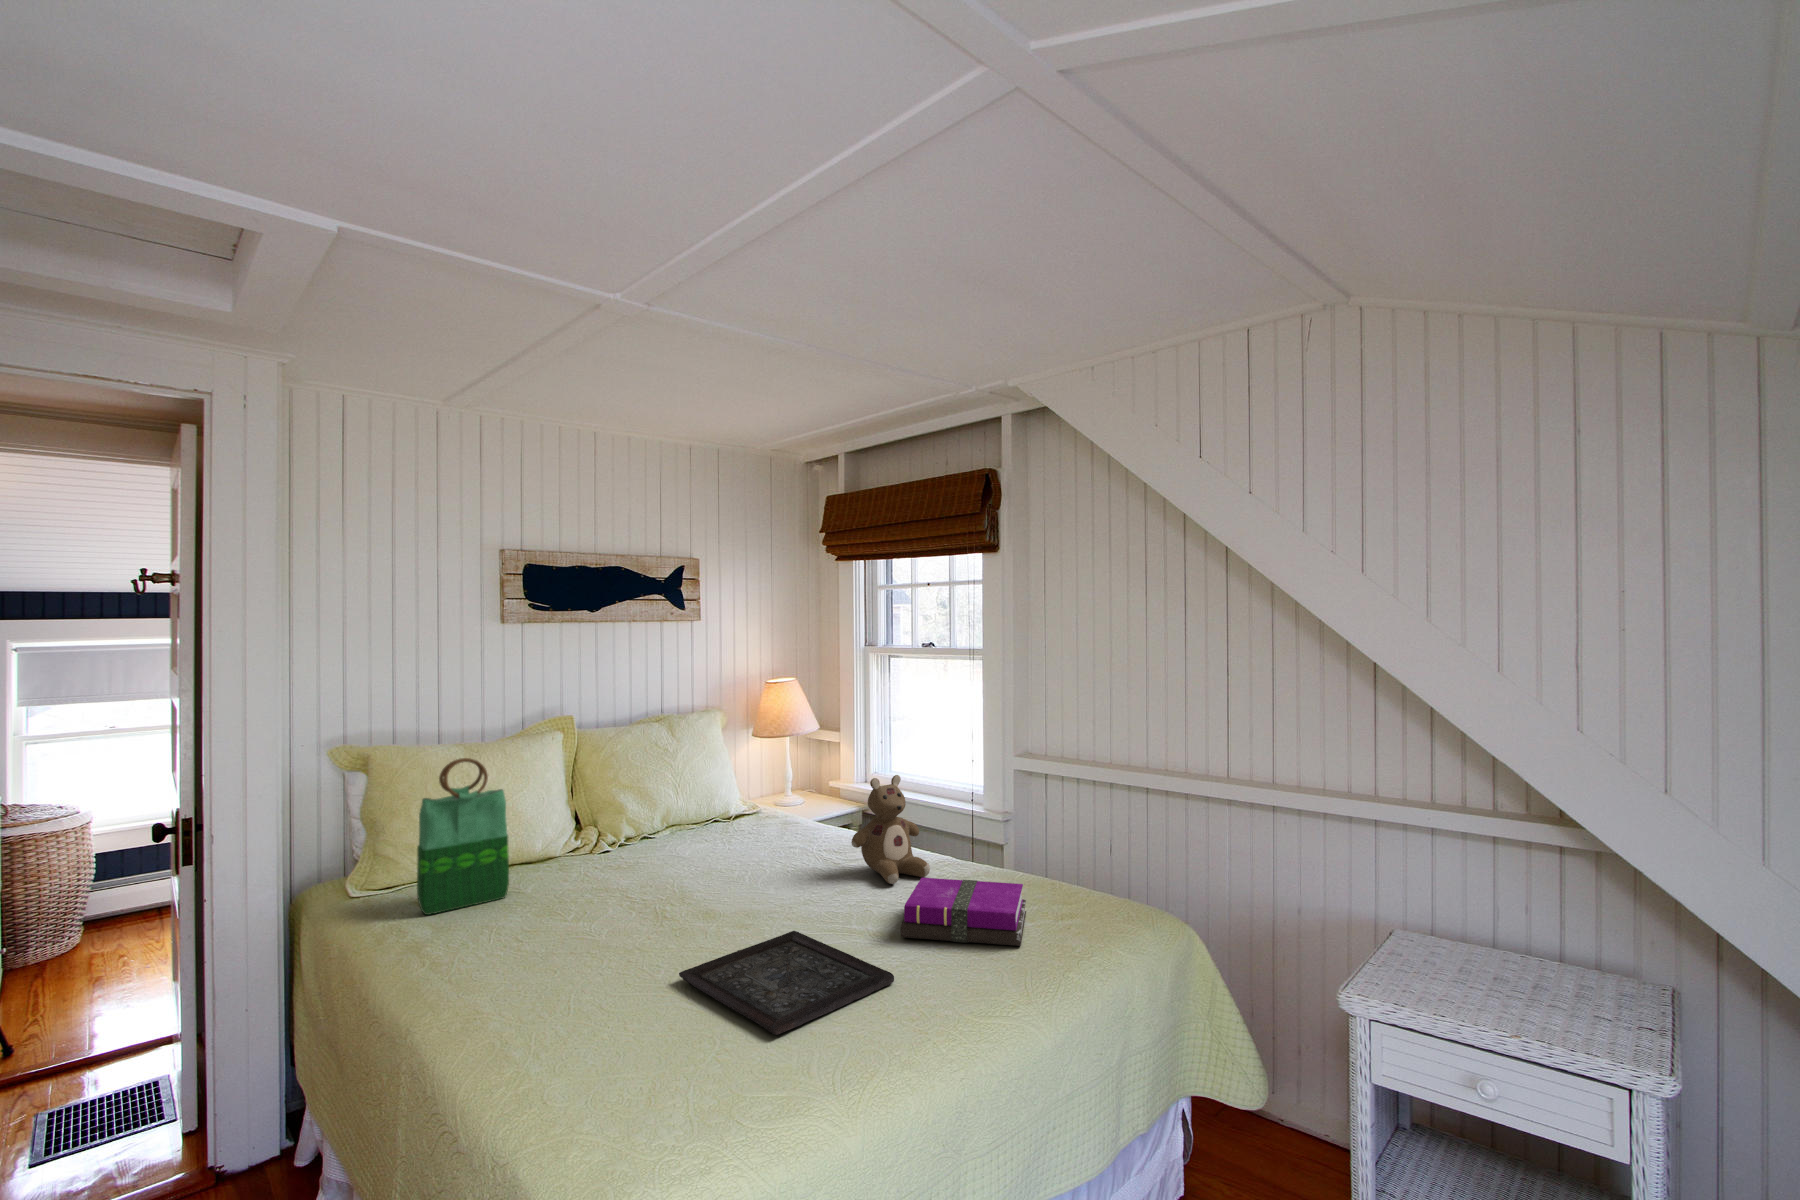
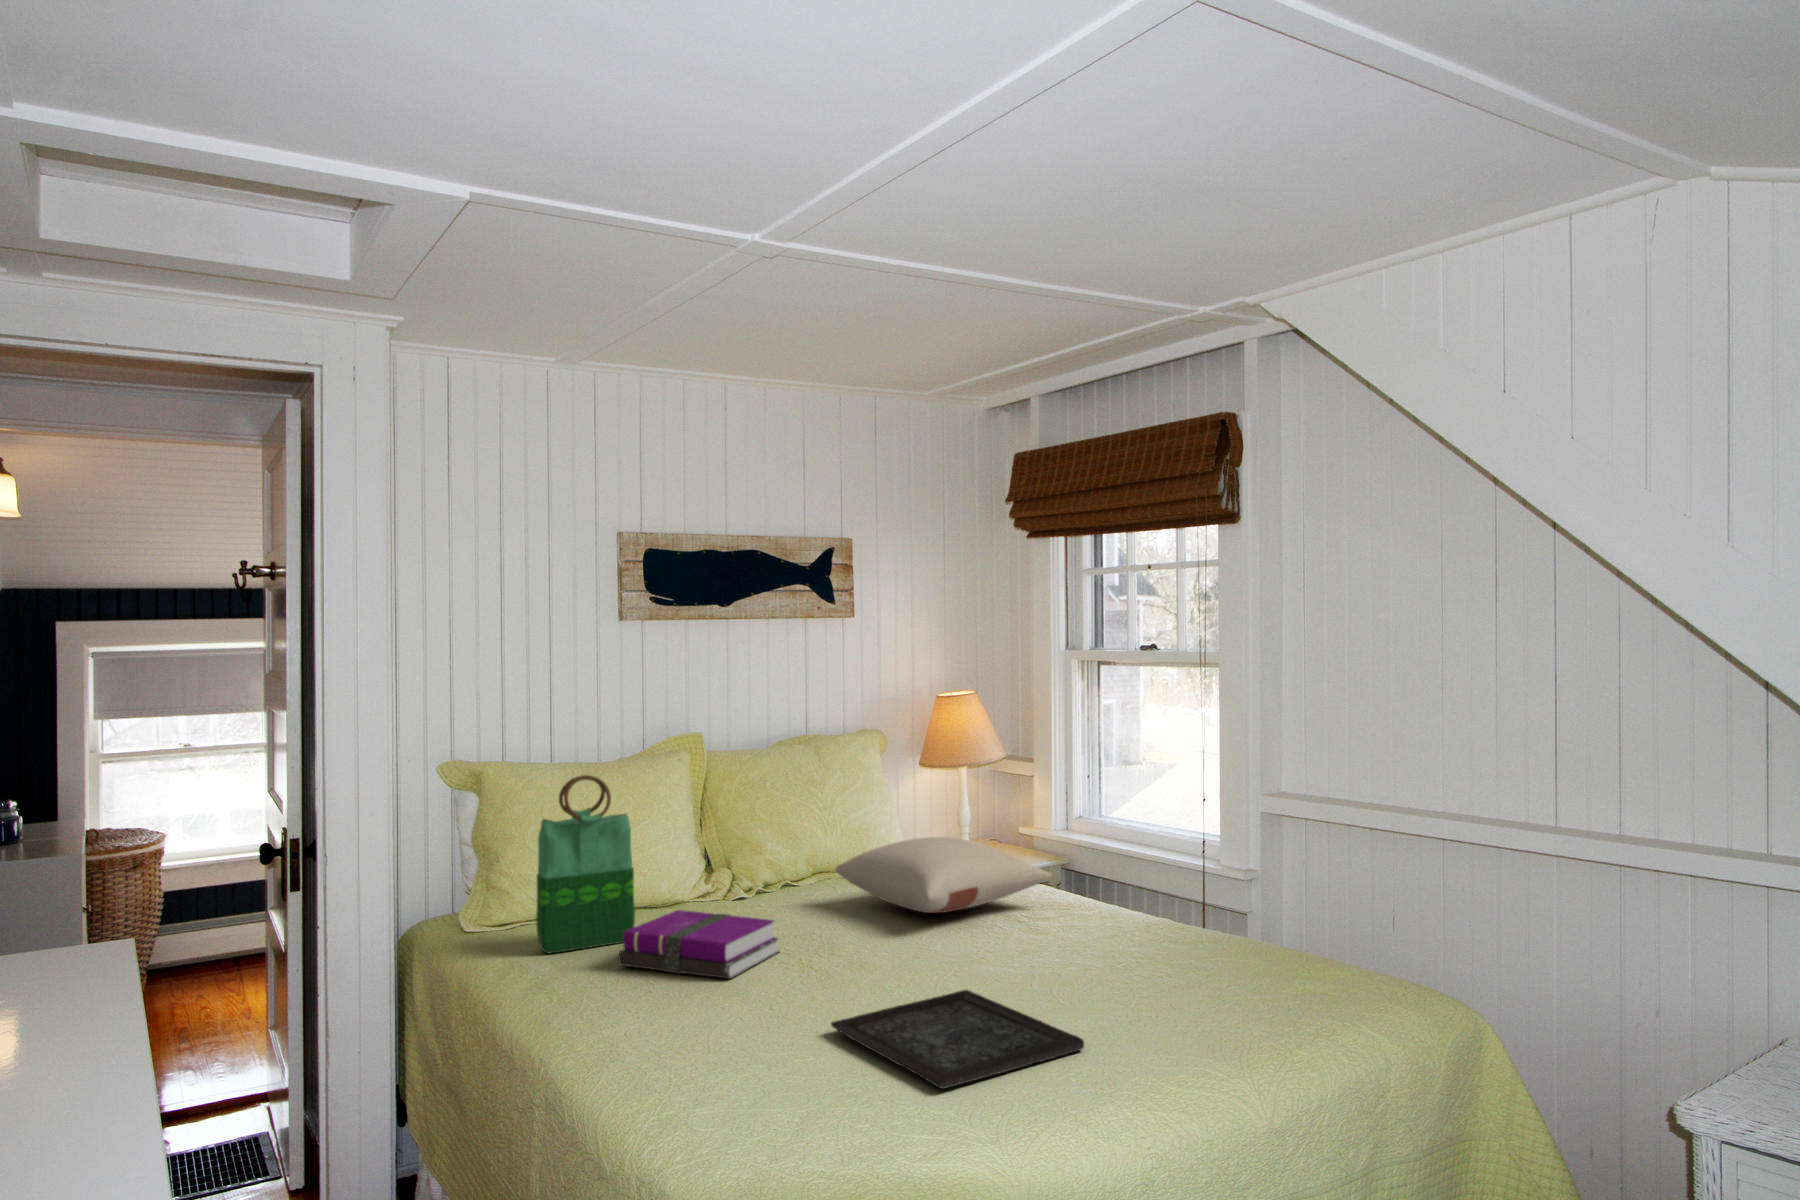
stuffed bear: present [851,775,930,884] -> none [1041,813,1142,949]
pillow: none [685,795,858,858] -> present [835,837,1052,913]
notebook: present [901,878,1026,946] -> present [618,910,779,979]

